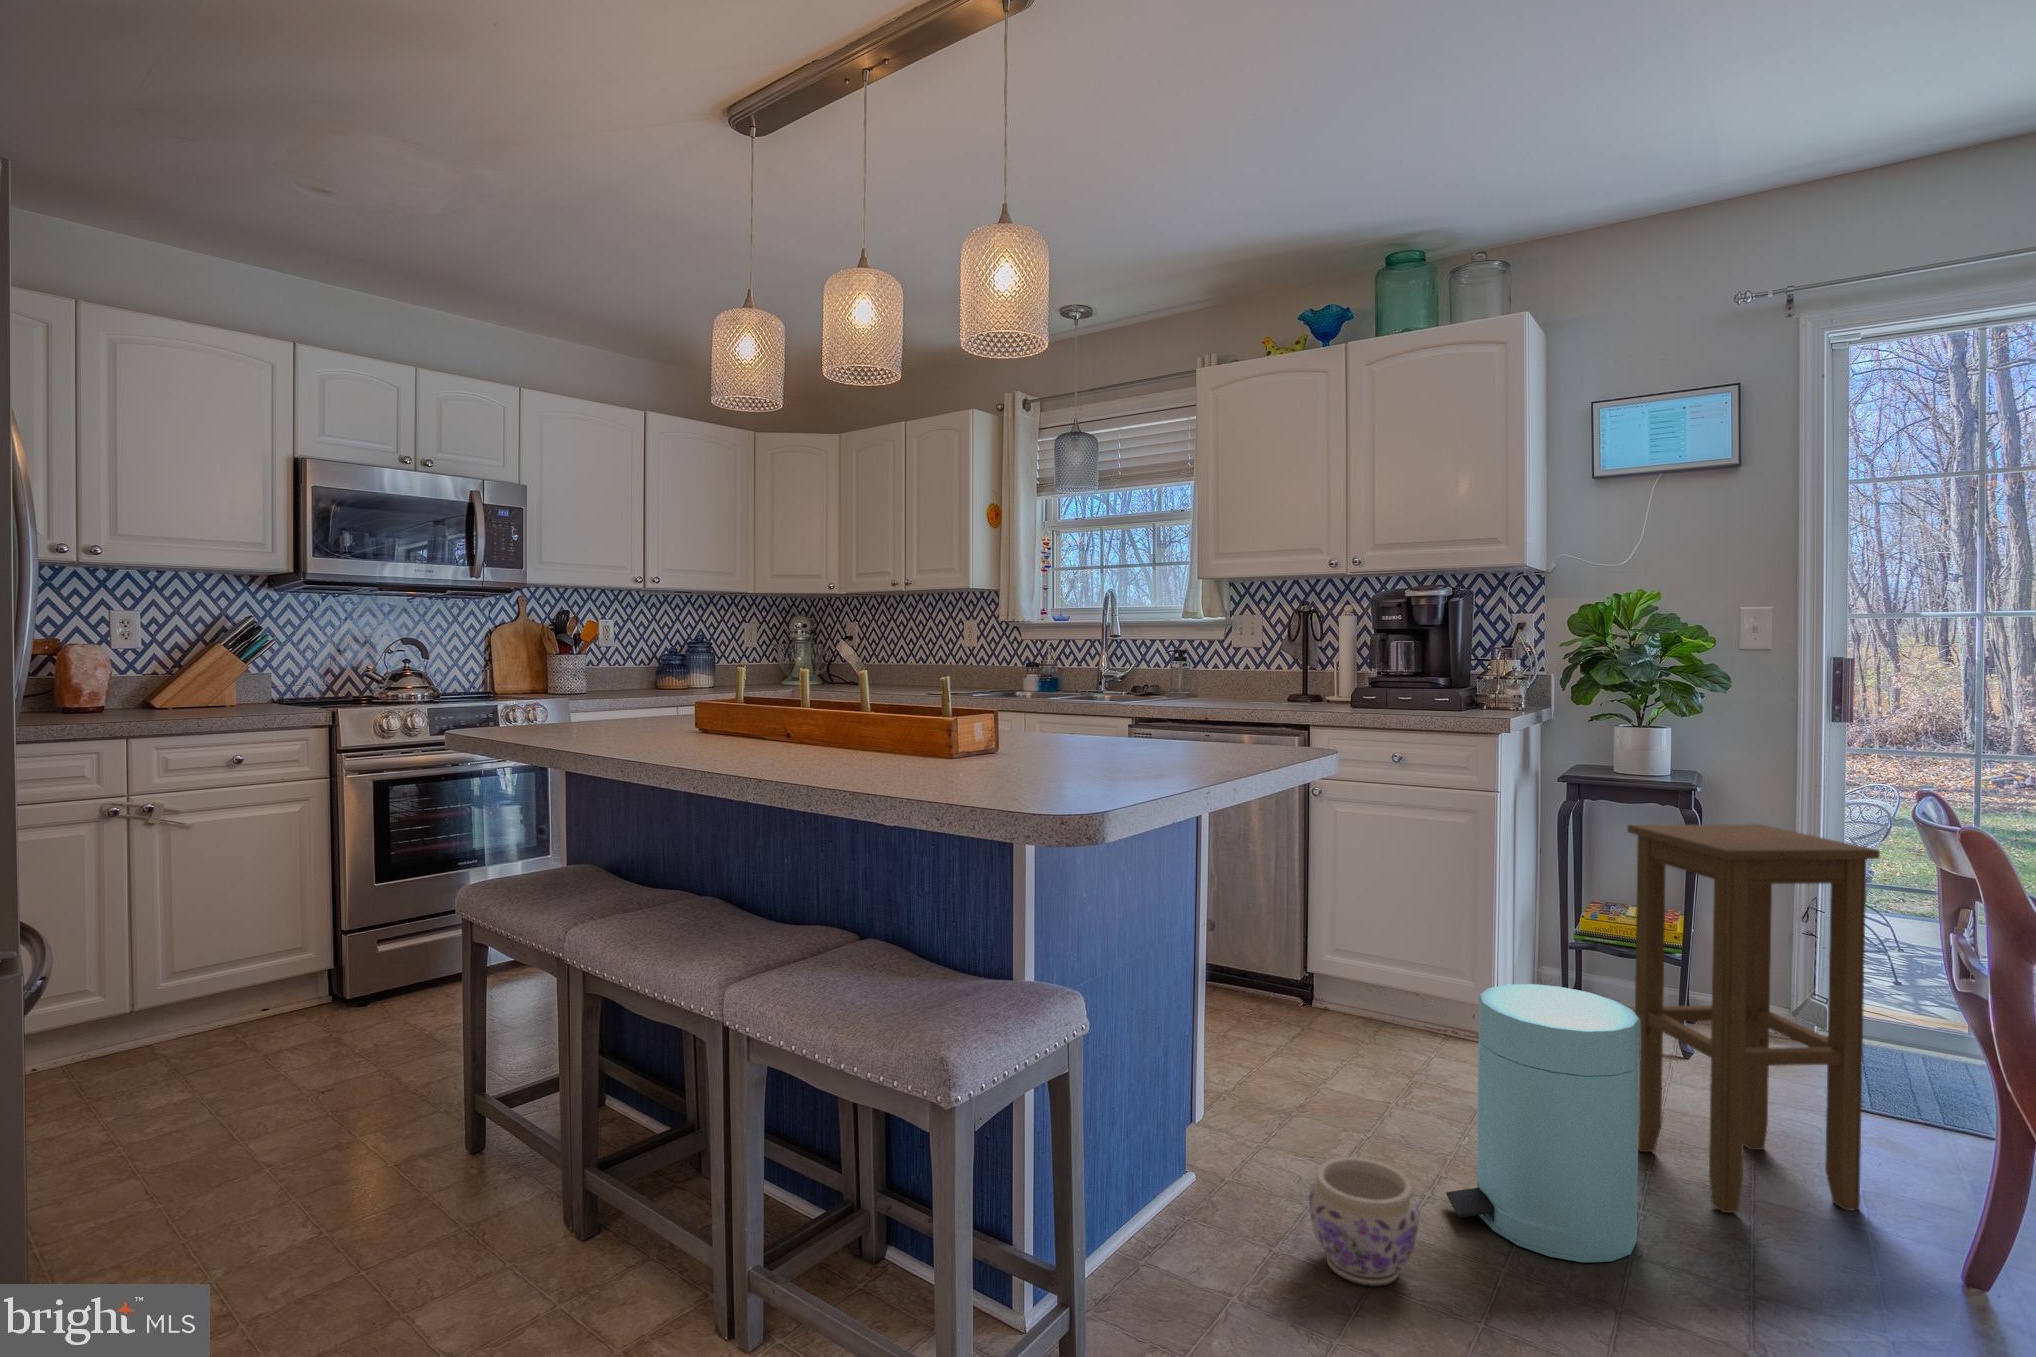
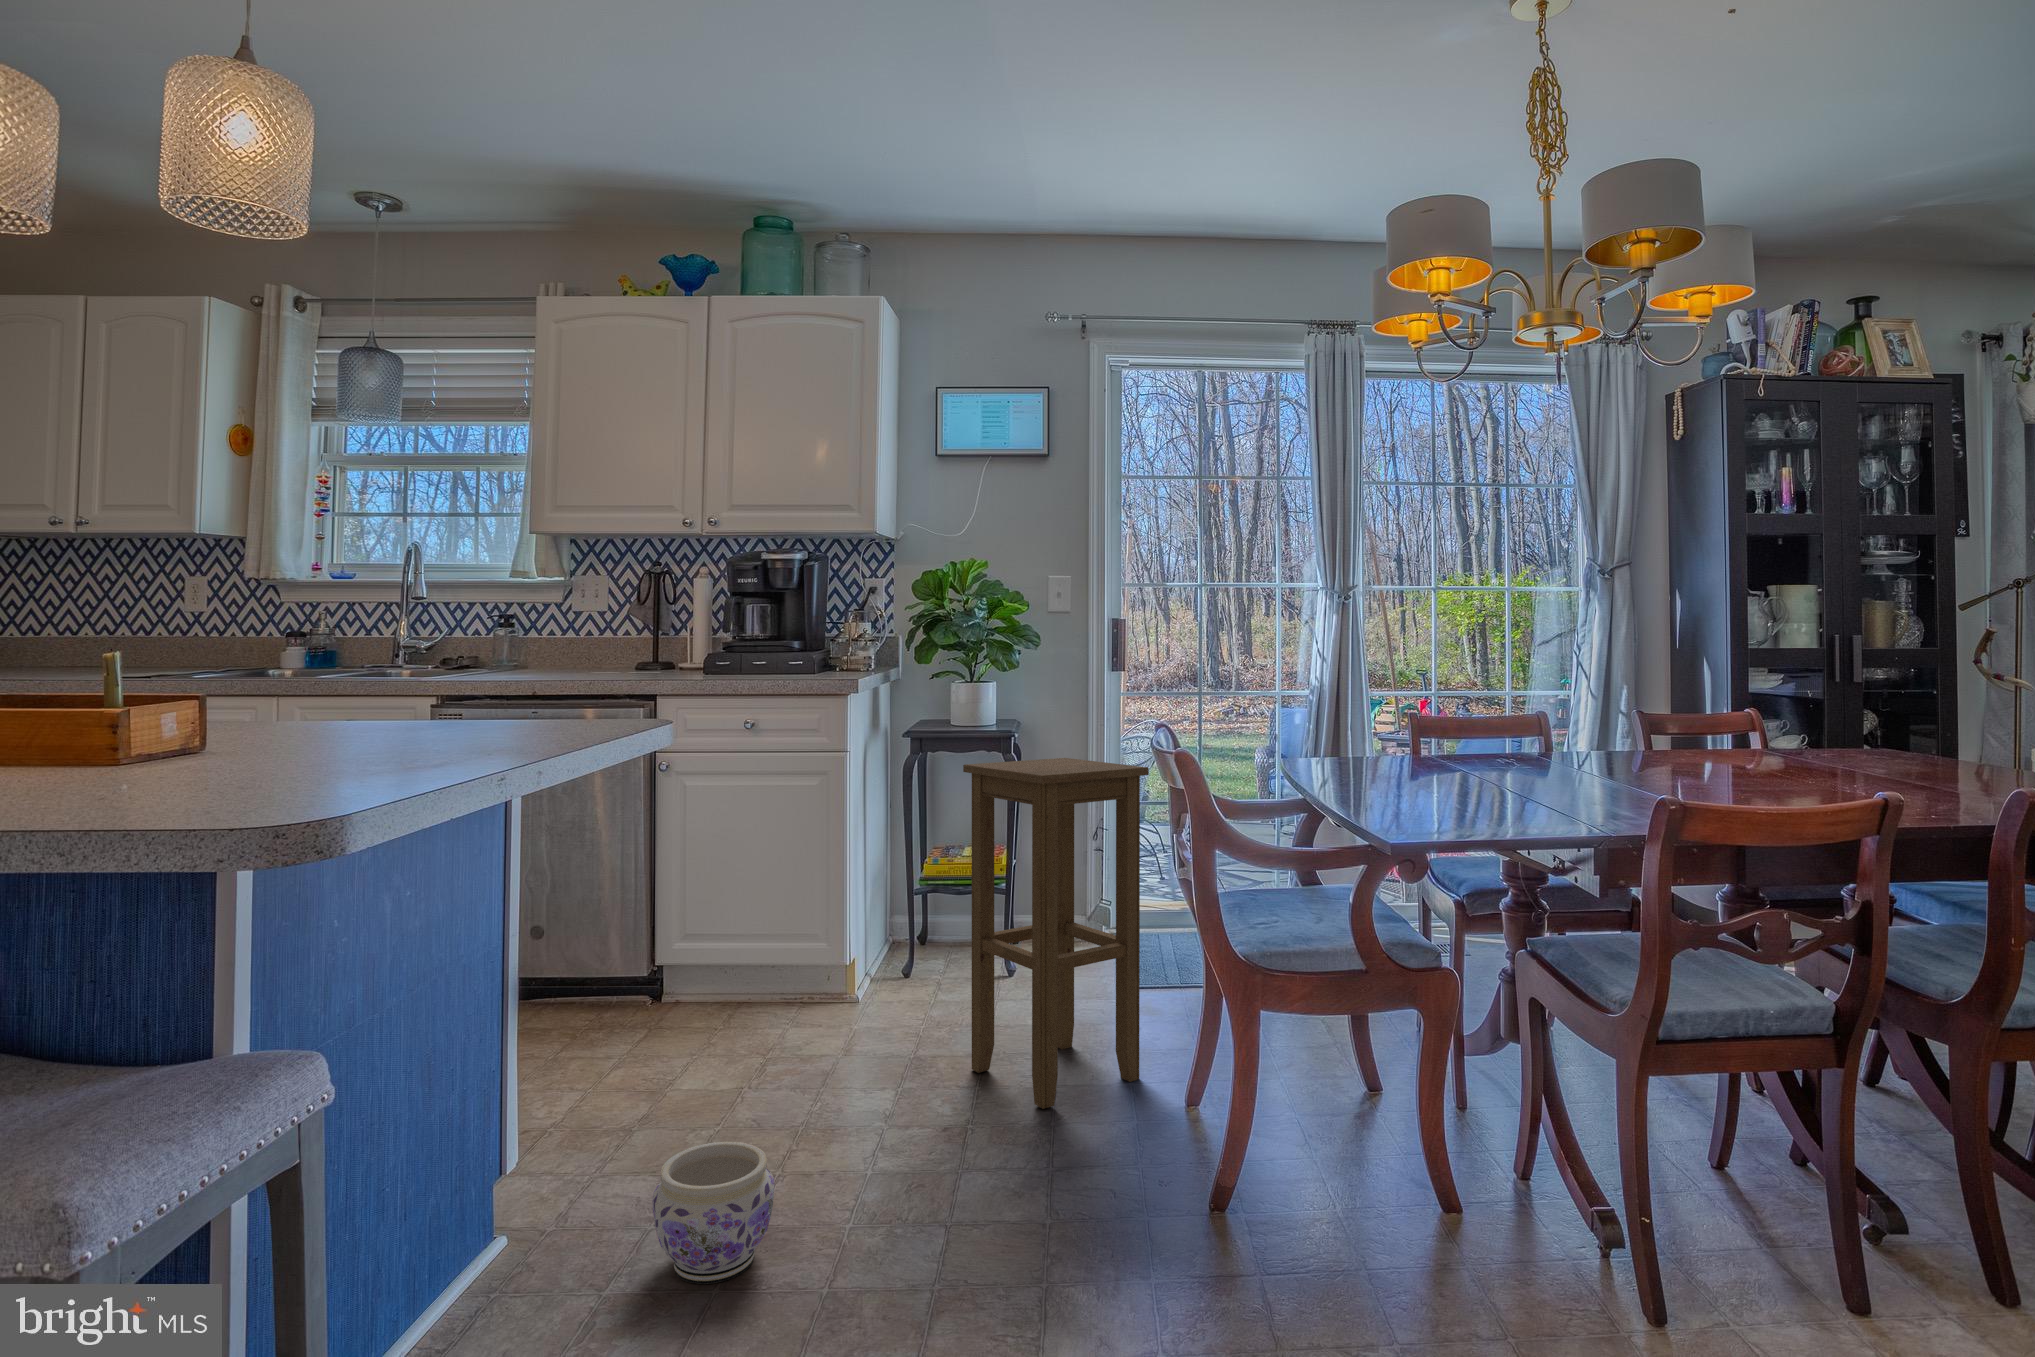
trash can: present [1446,984,1640,1263] -> none [804,925,976,1193]

